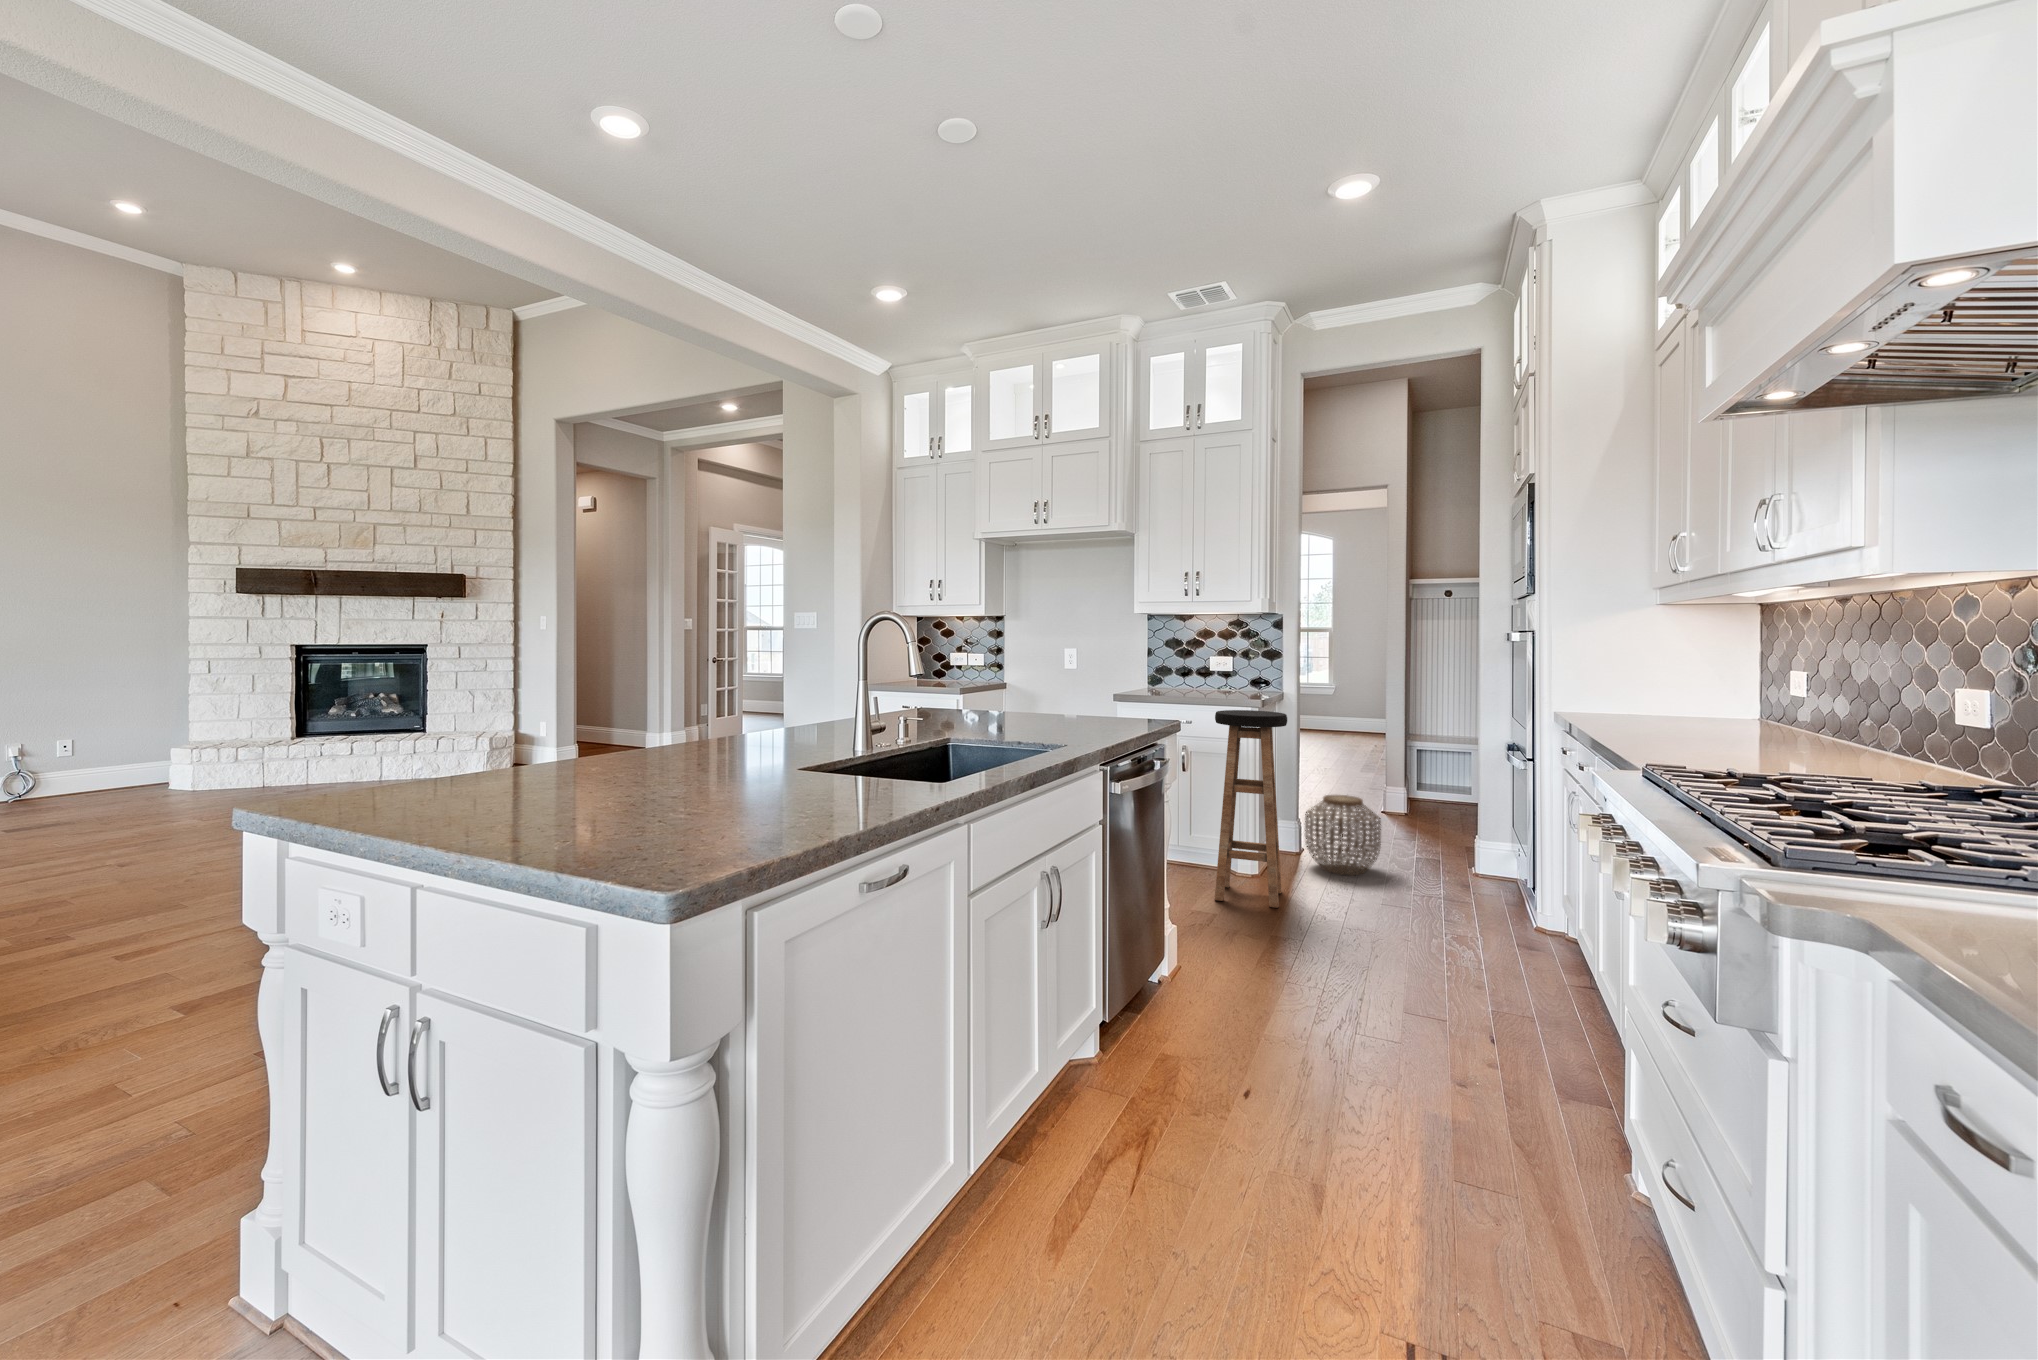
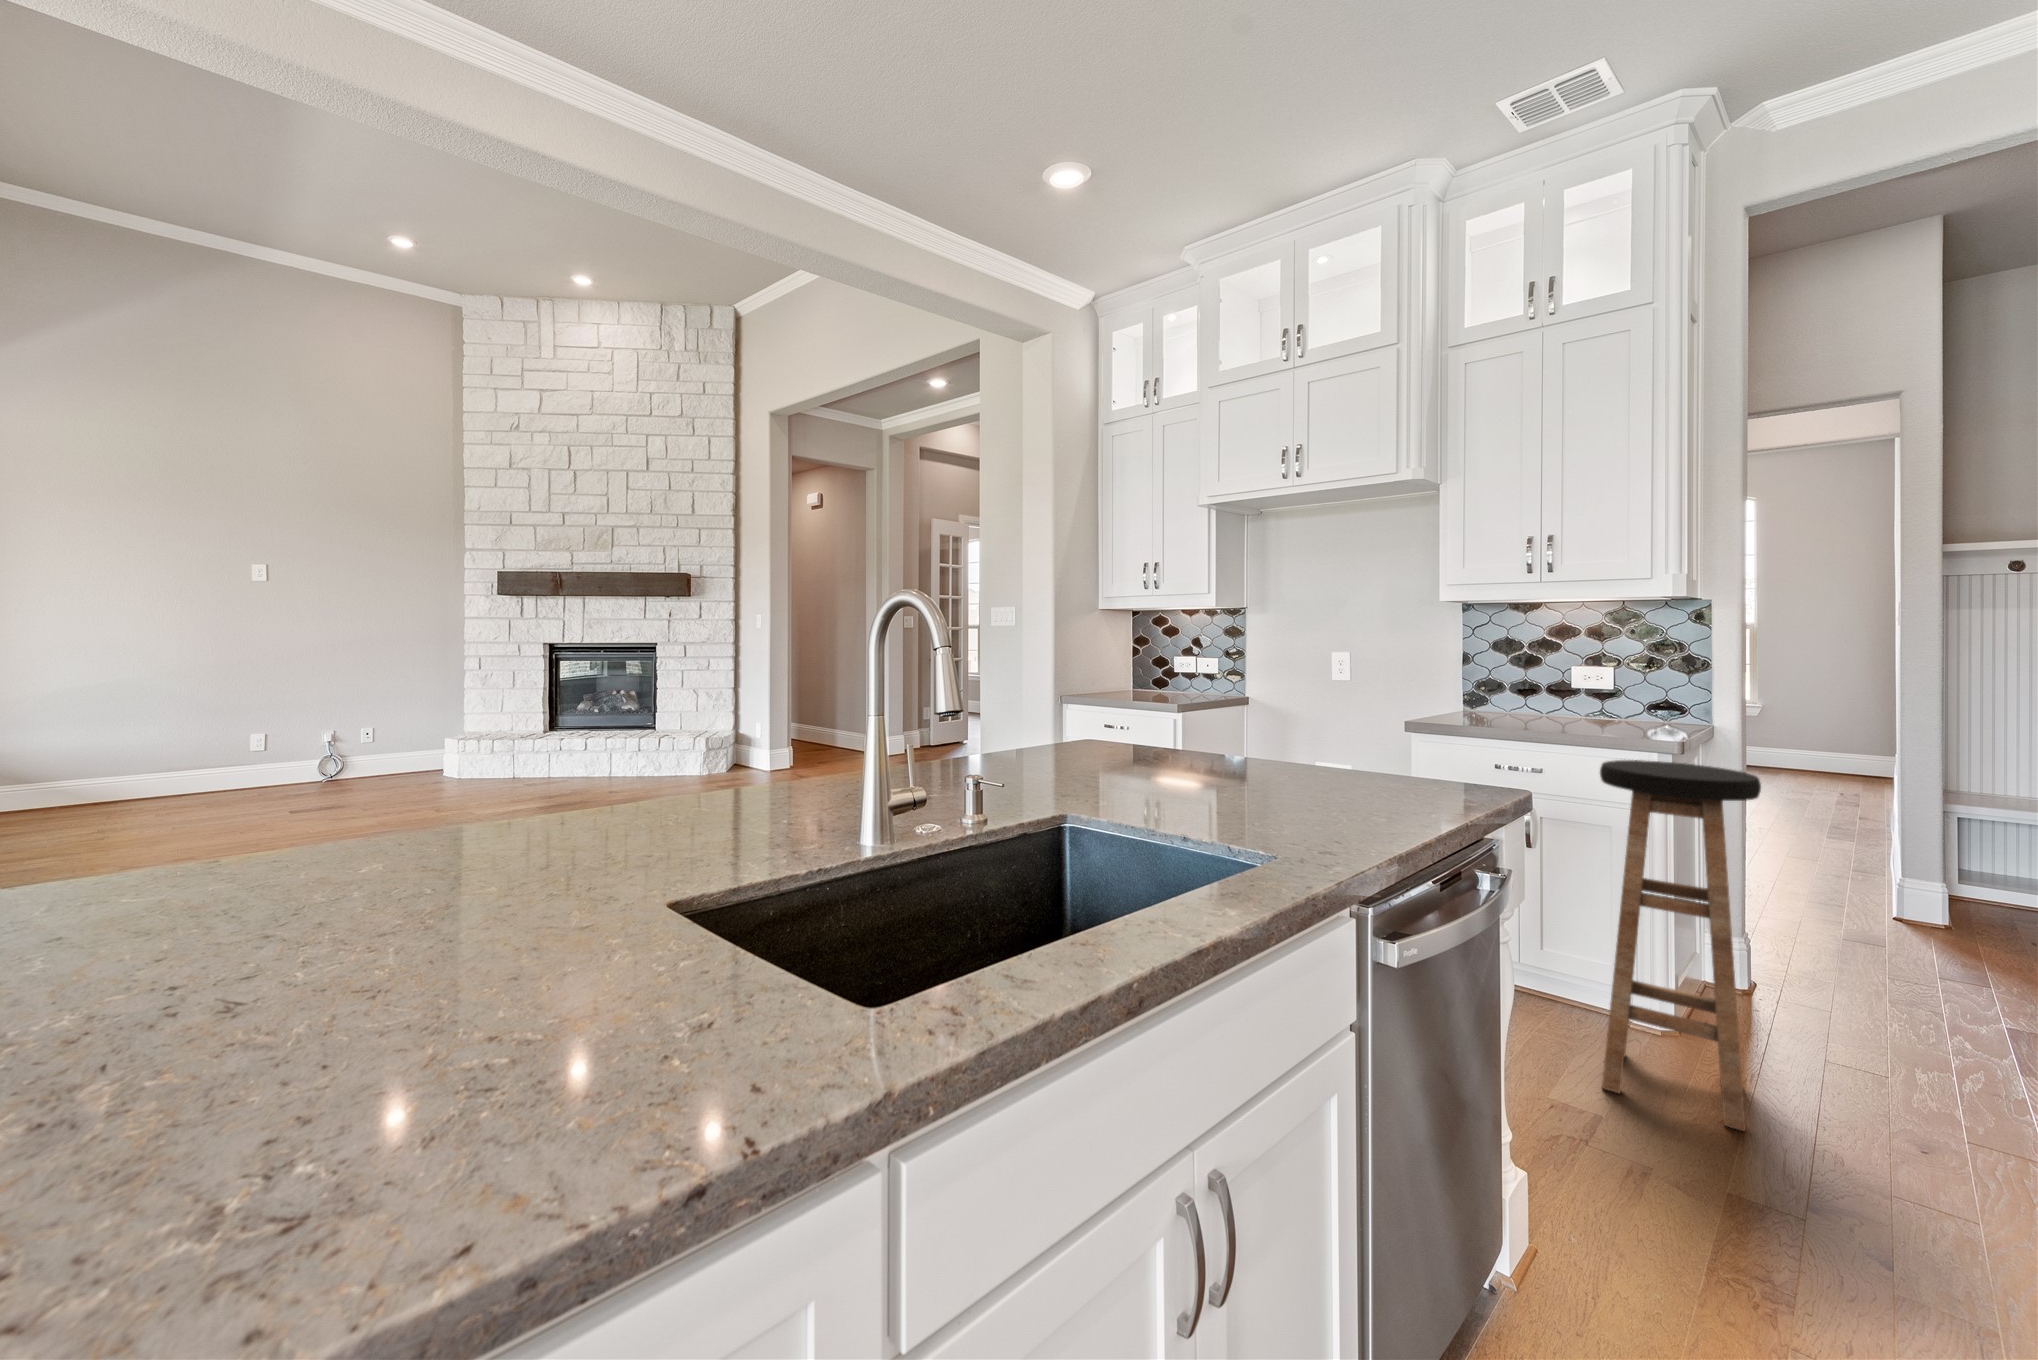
woven basket: present [1305,795,1381,875] -> none [1771,908,1957,1063]

